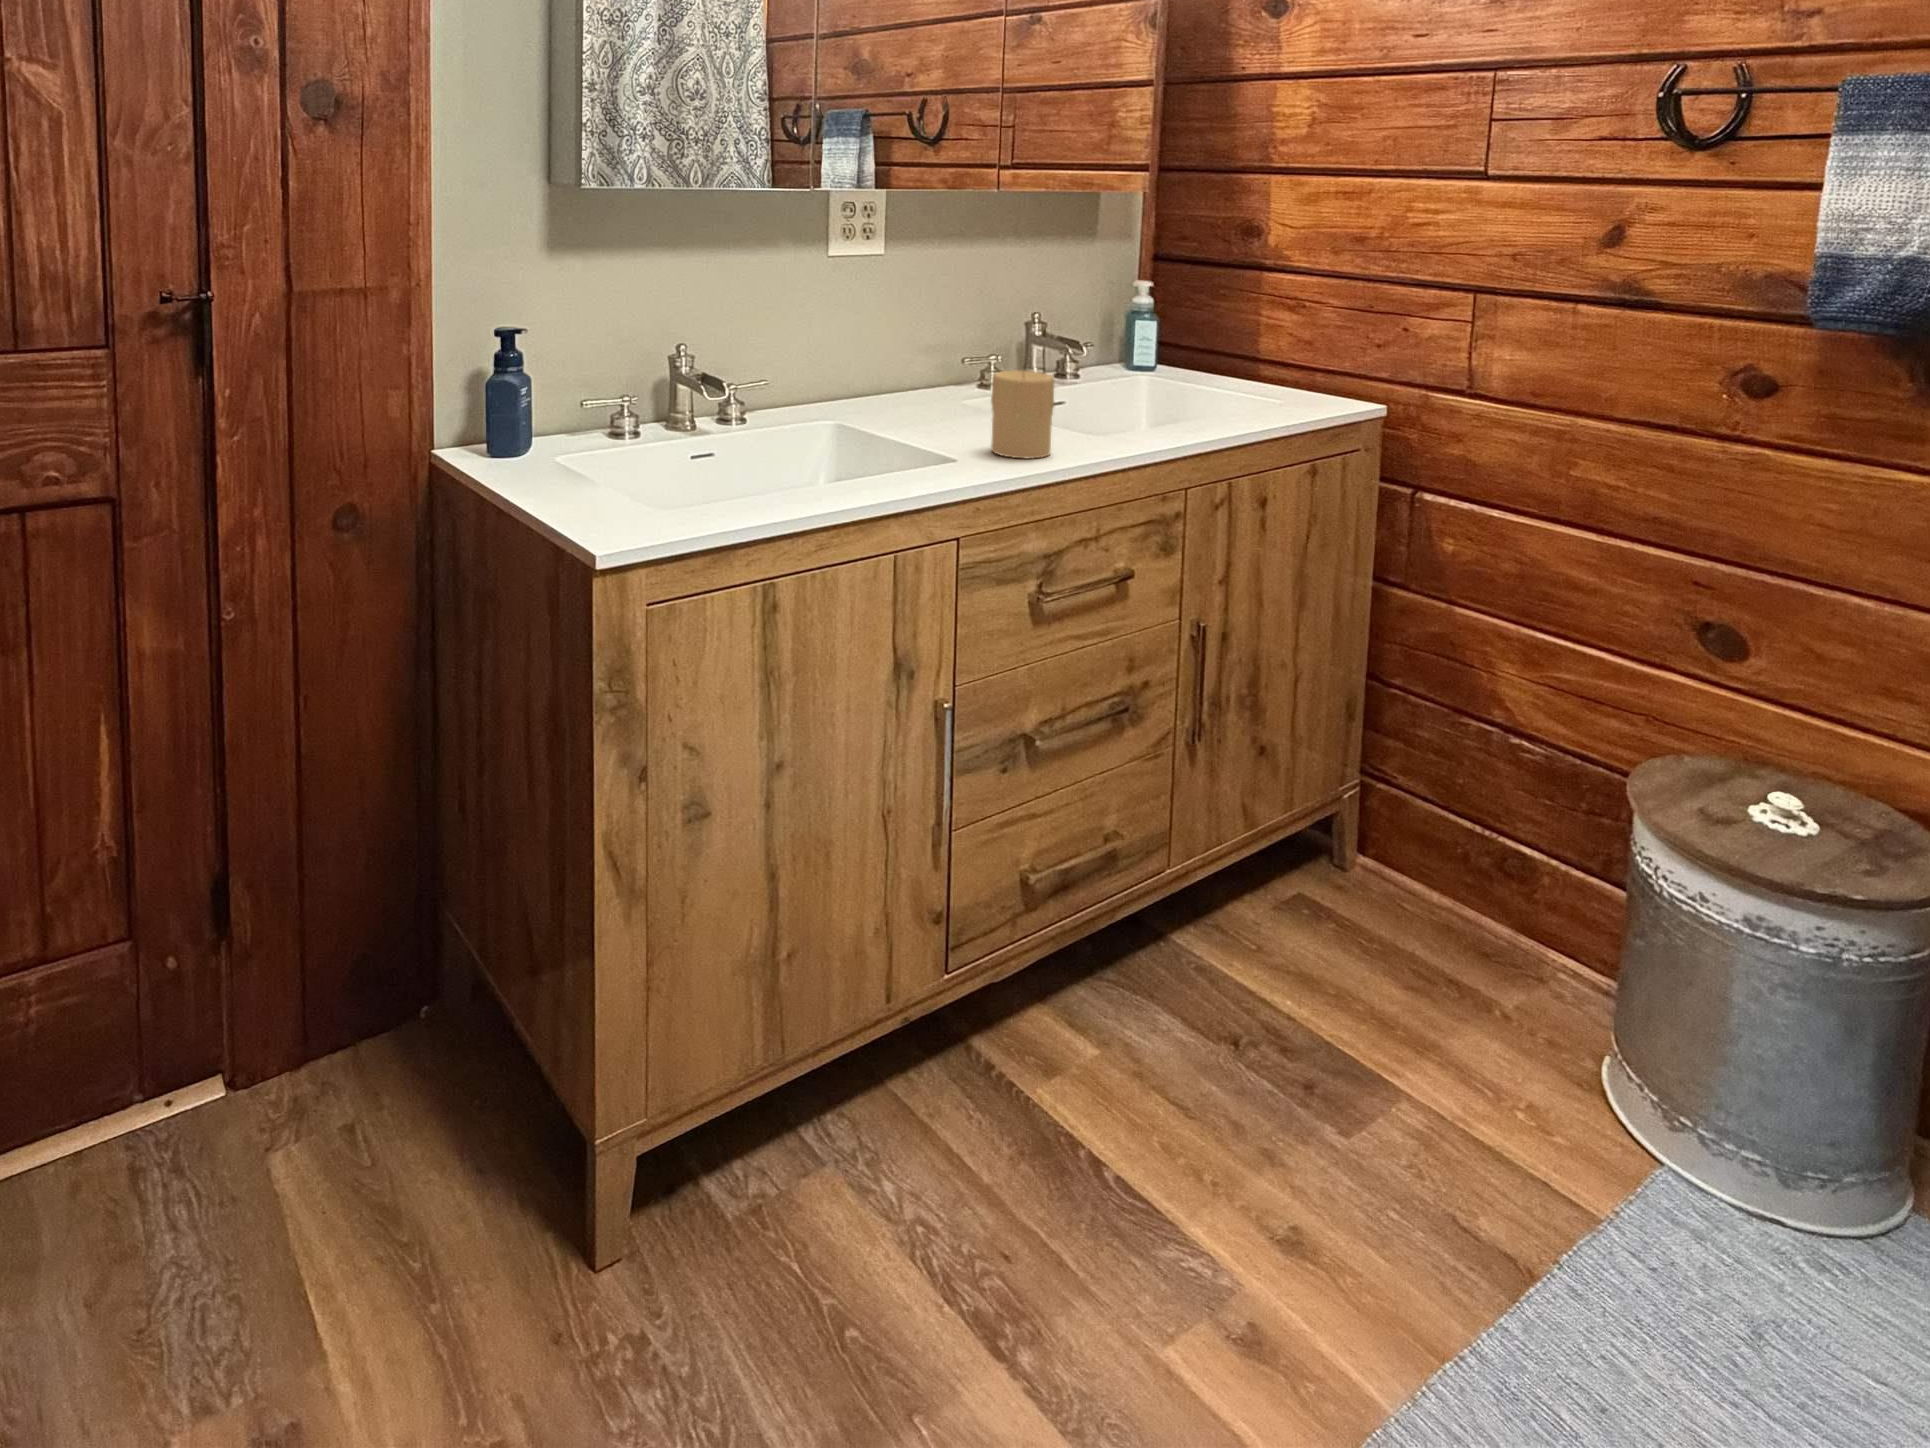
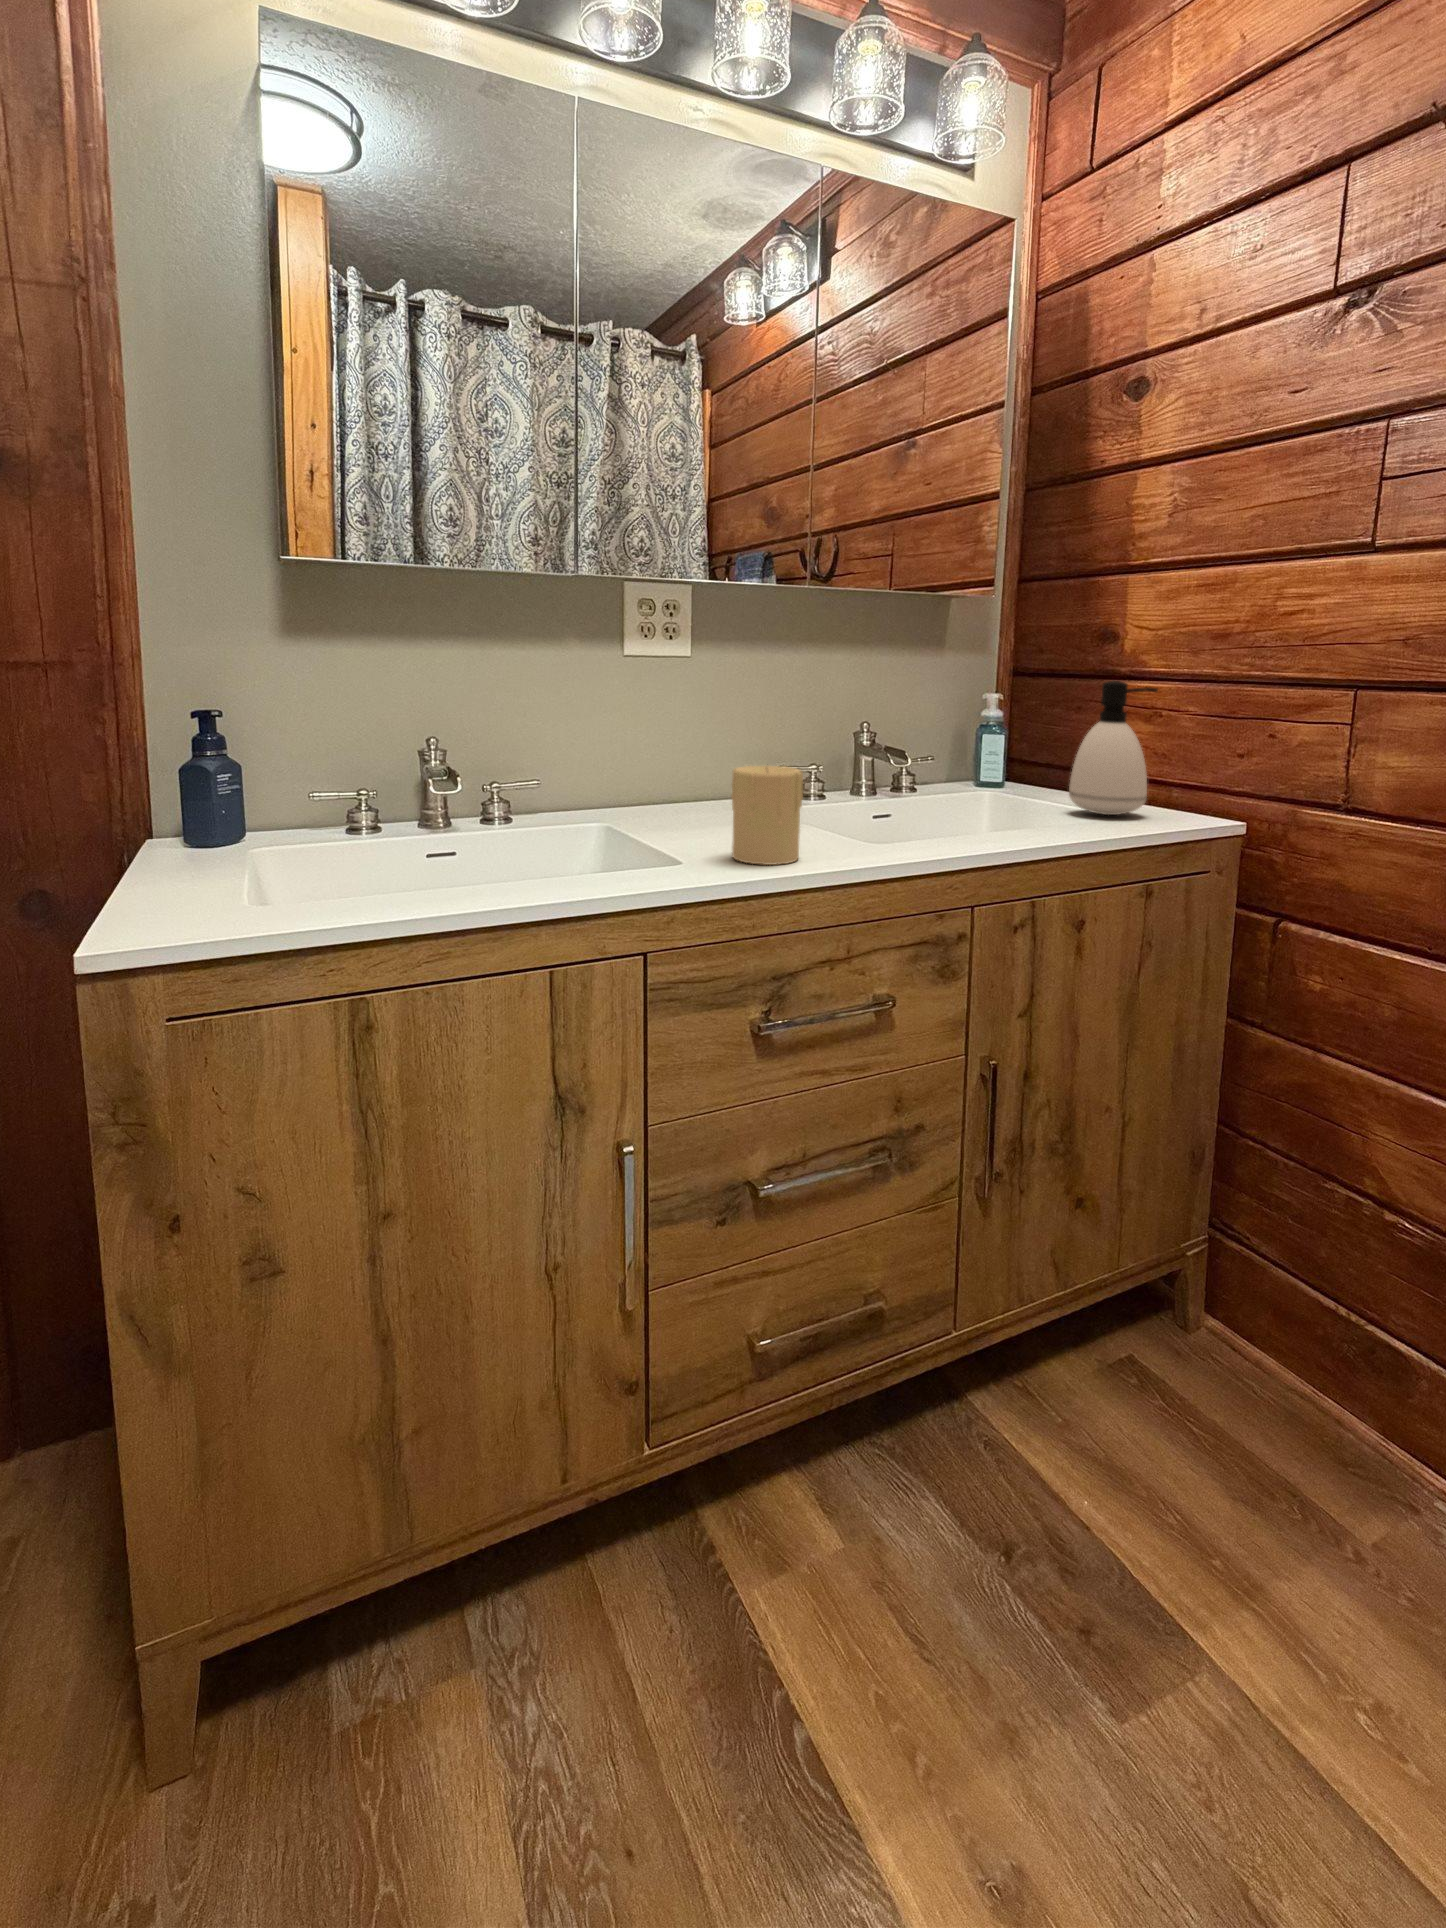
soap dispenser: none [1232,280,1310,401] -> present [1069,681,1158,815]

